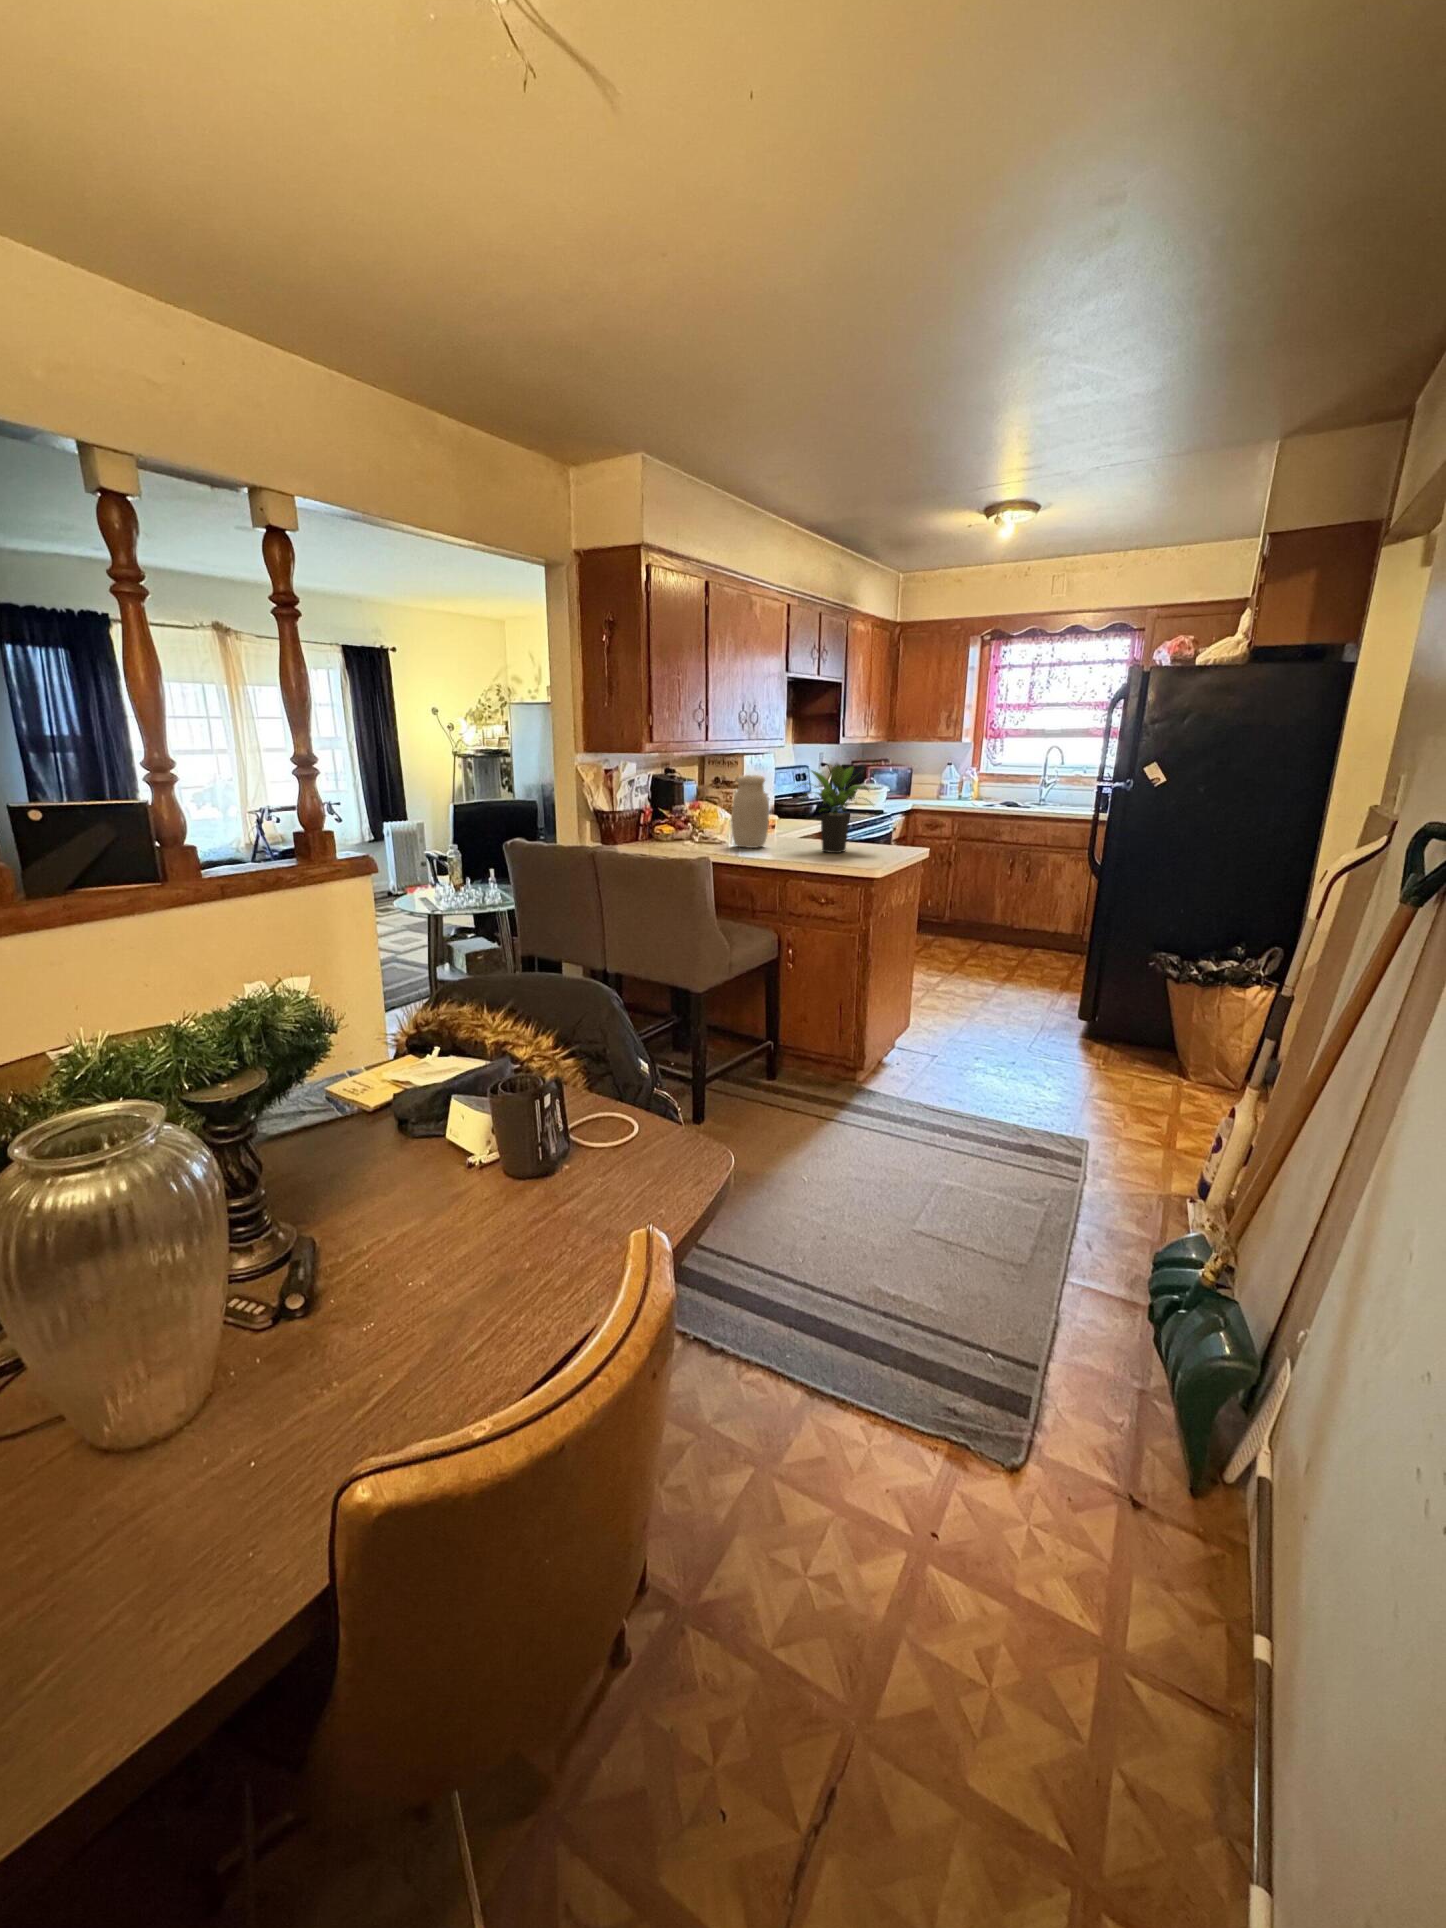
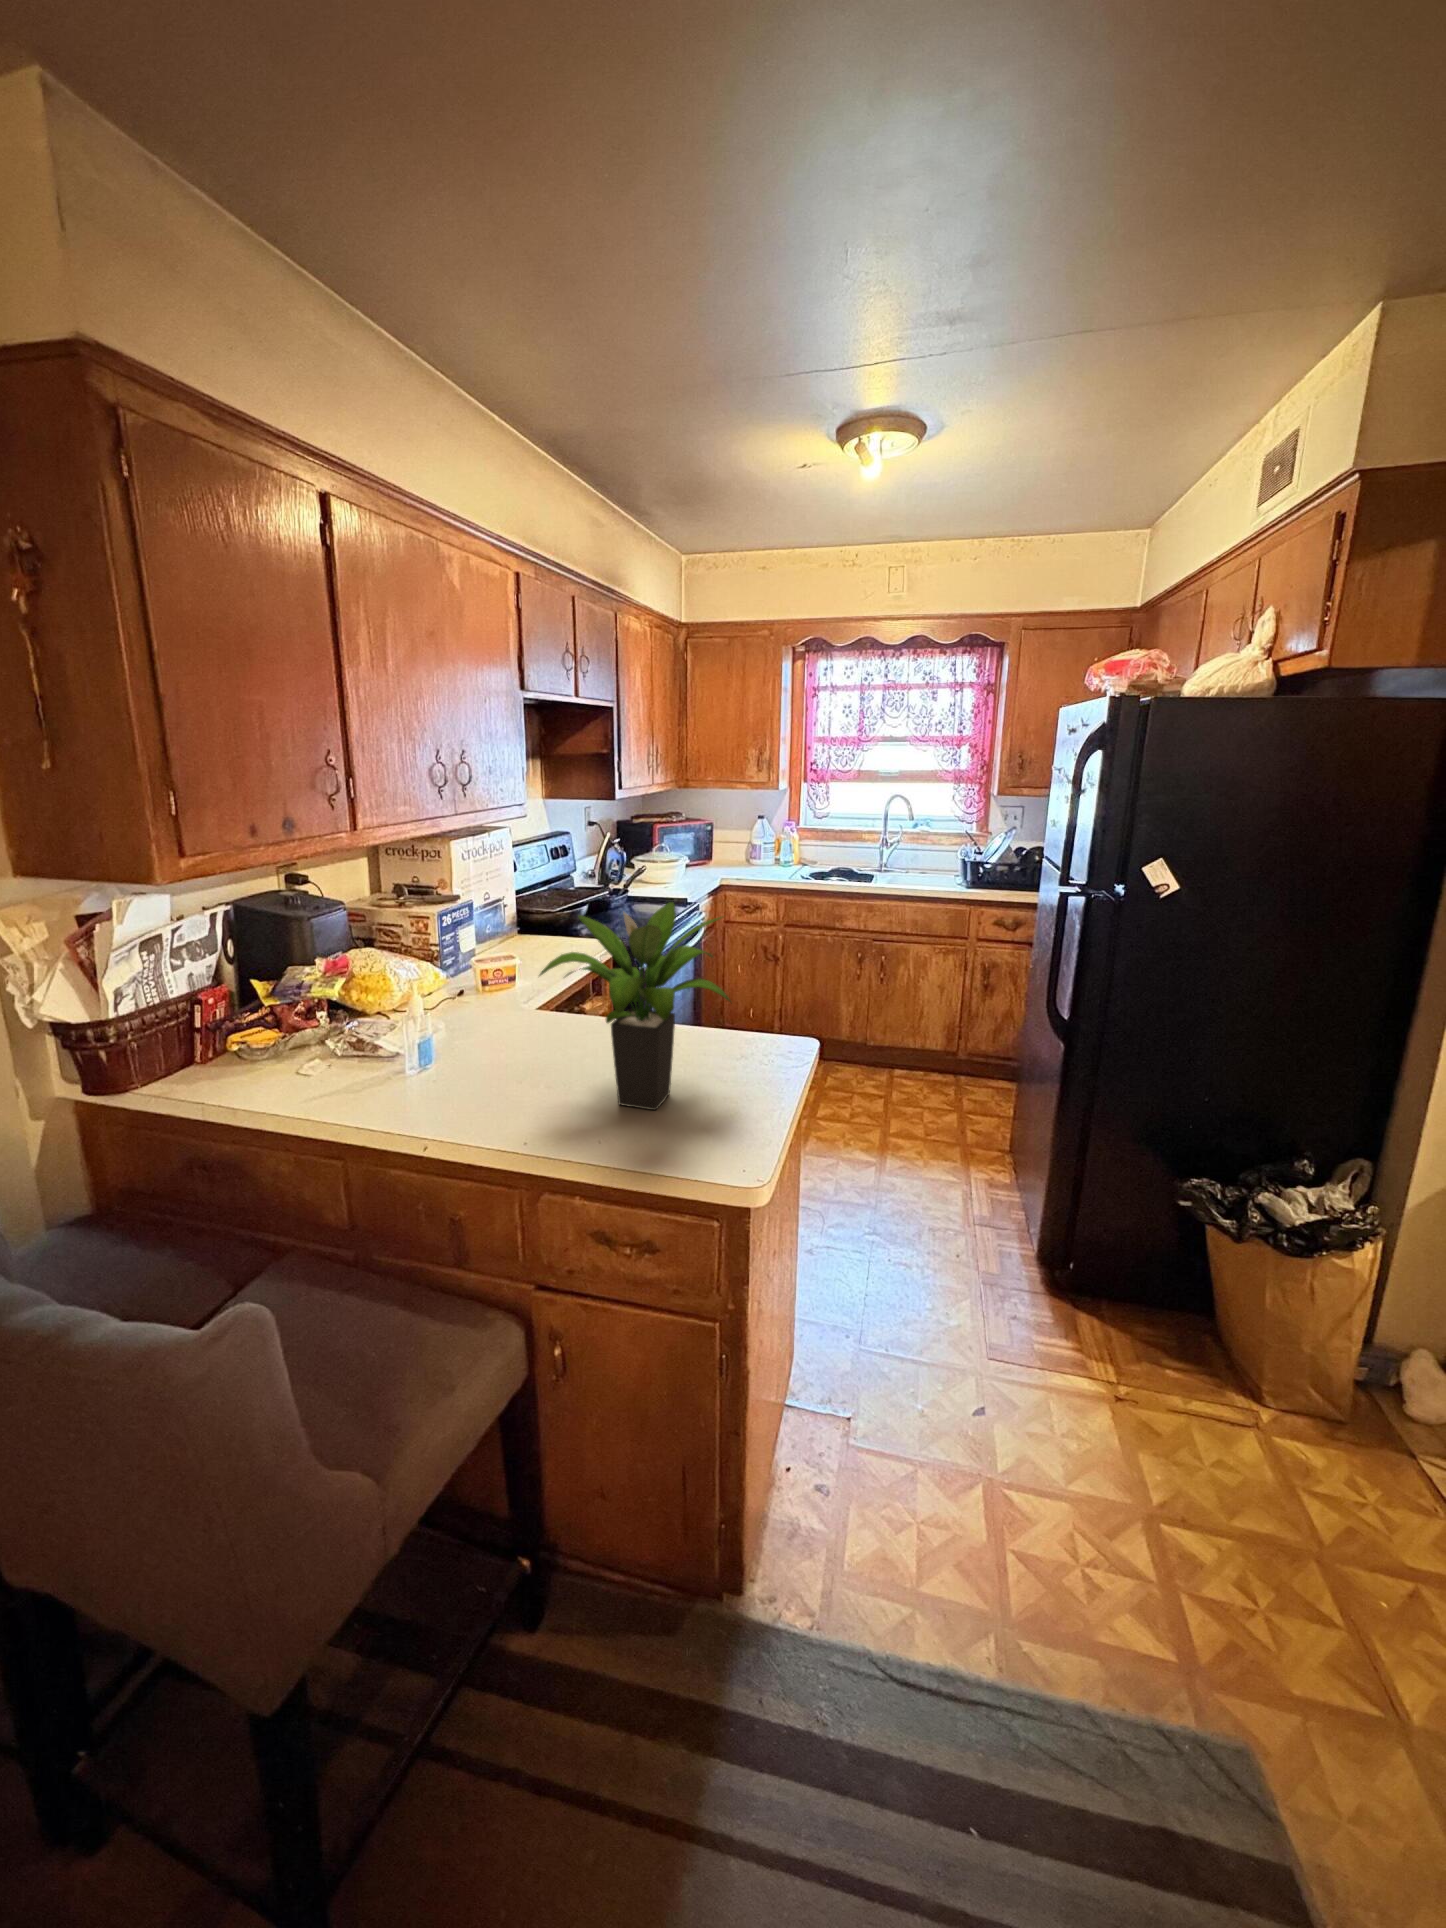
jar: present [731,775,769,848] -> none [400,925,490,1093]

